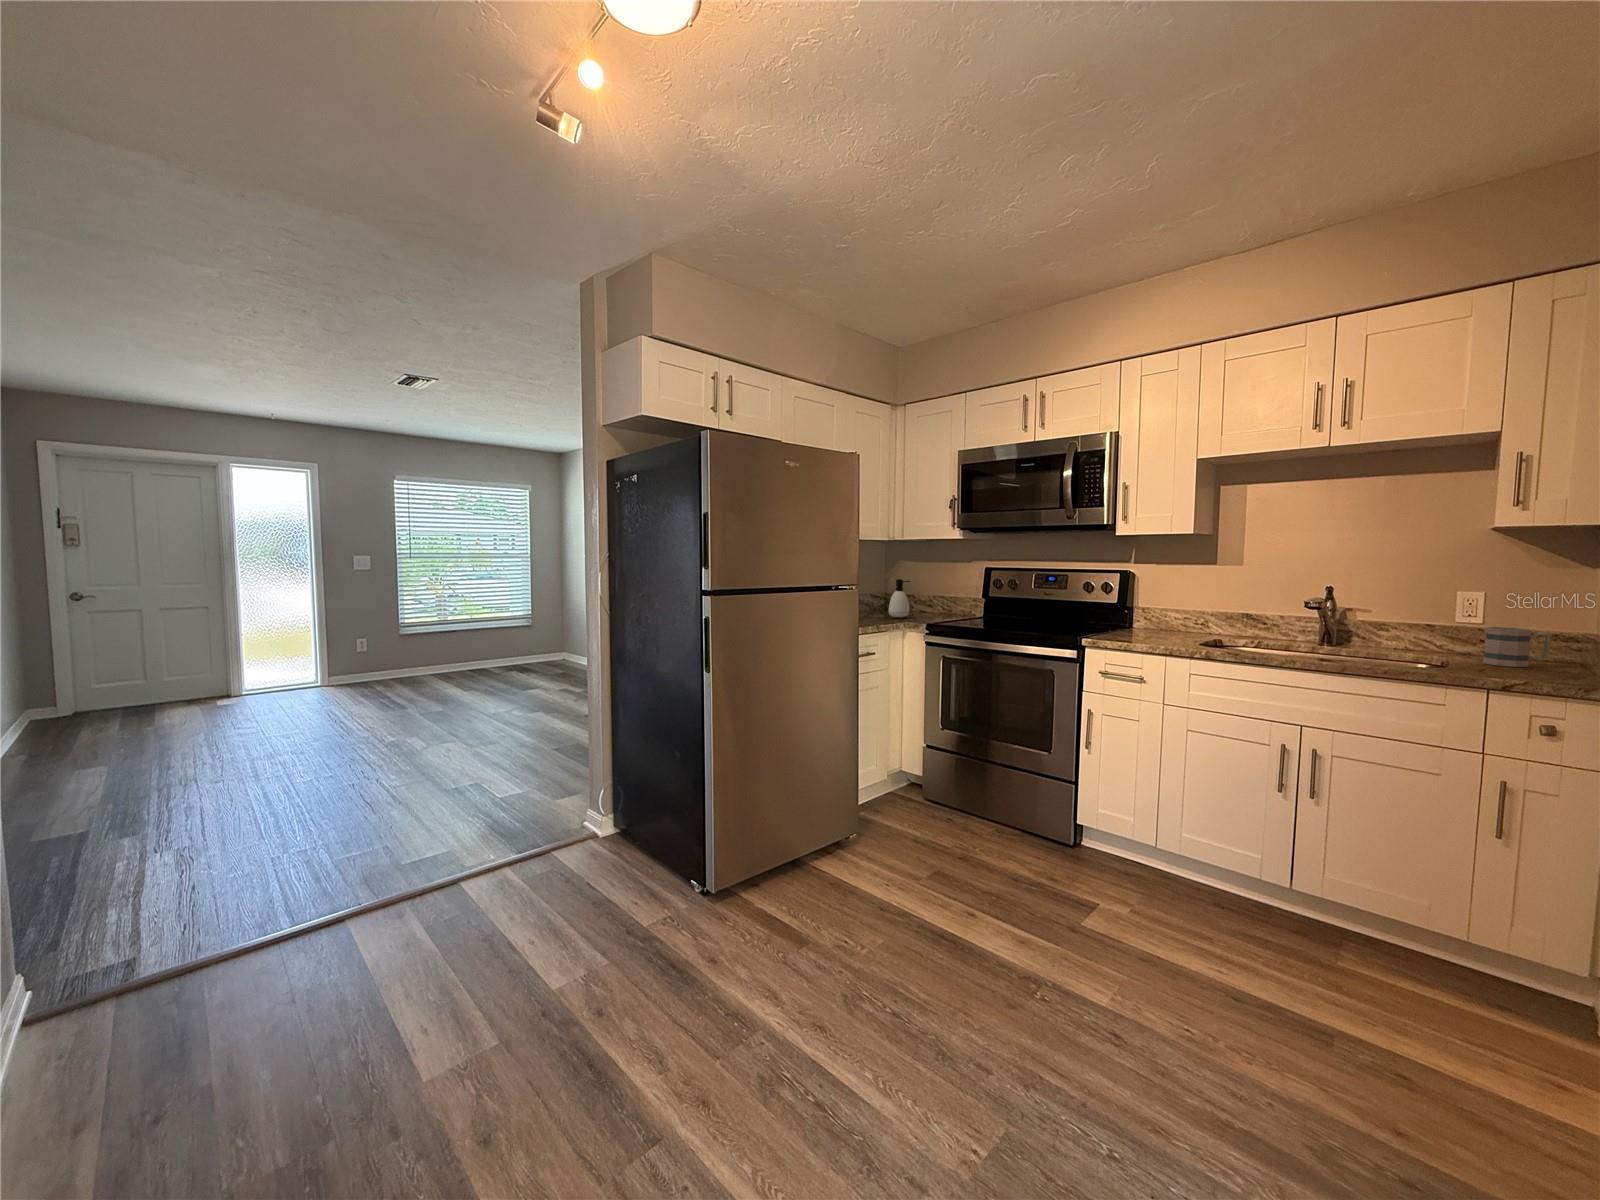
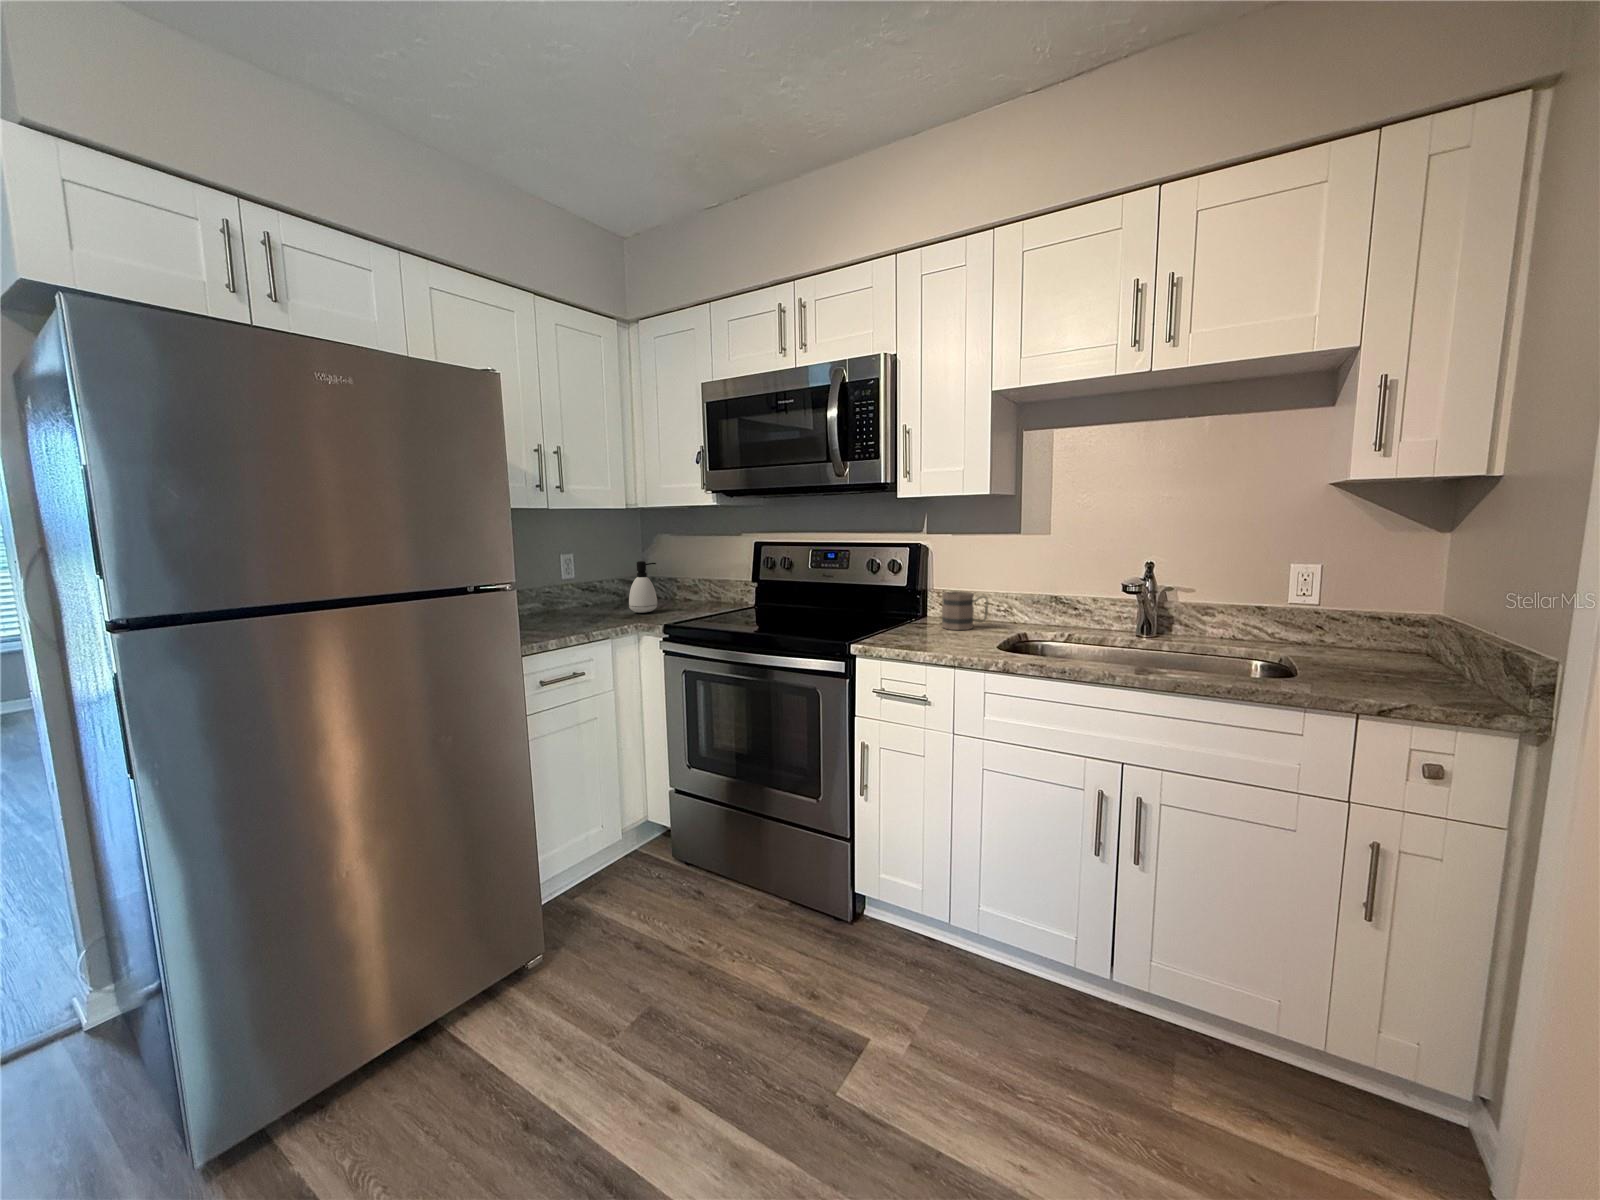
mug: present [1483,627,1551,667] -> present [942,591,988,630]

